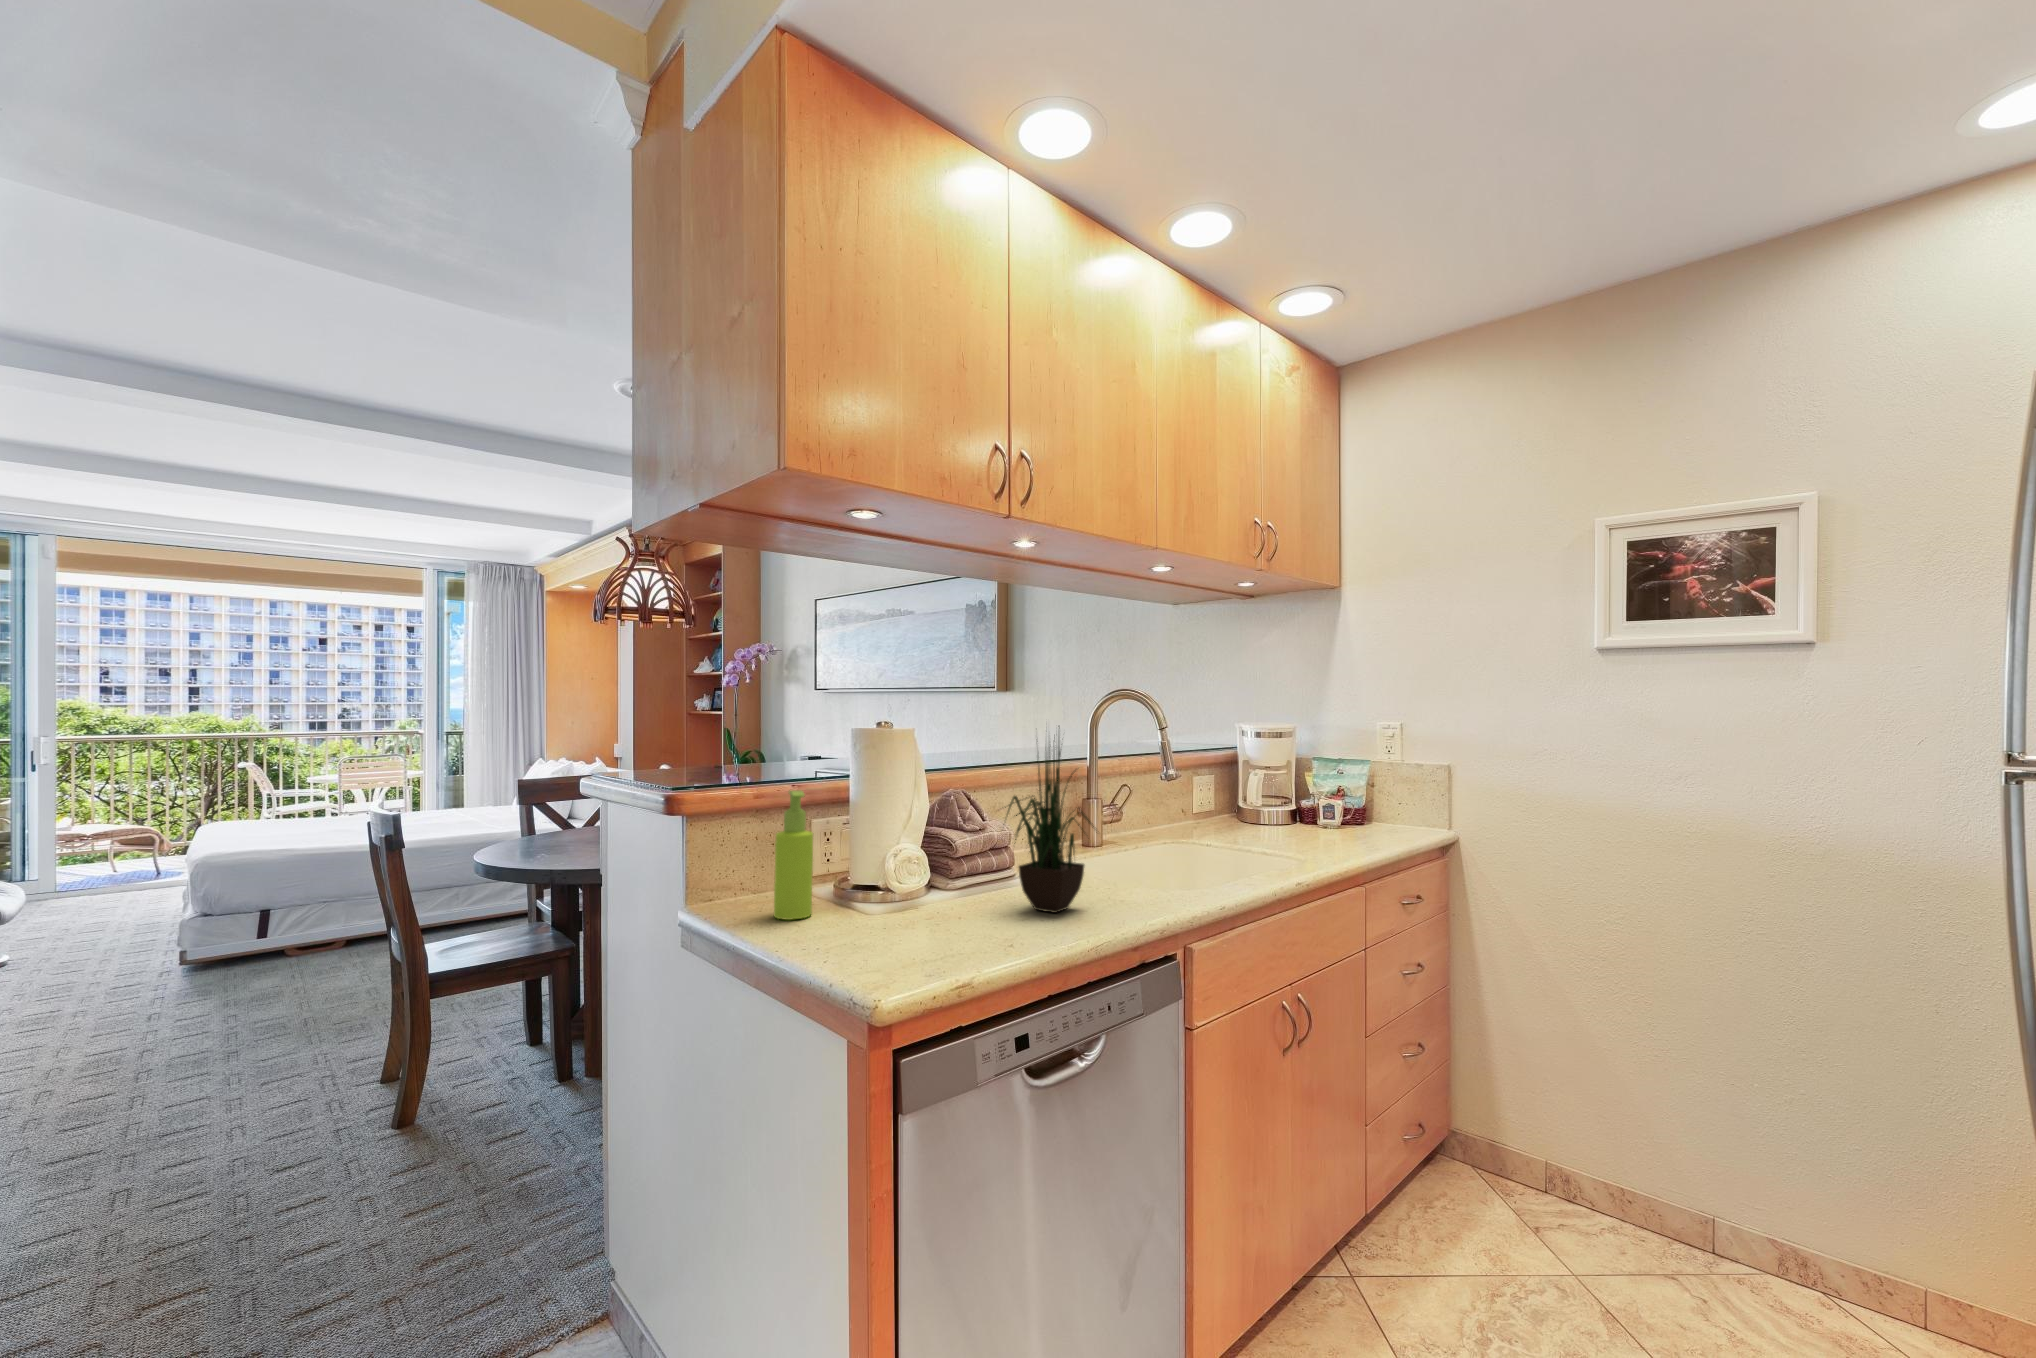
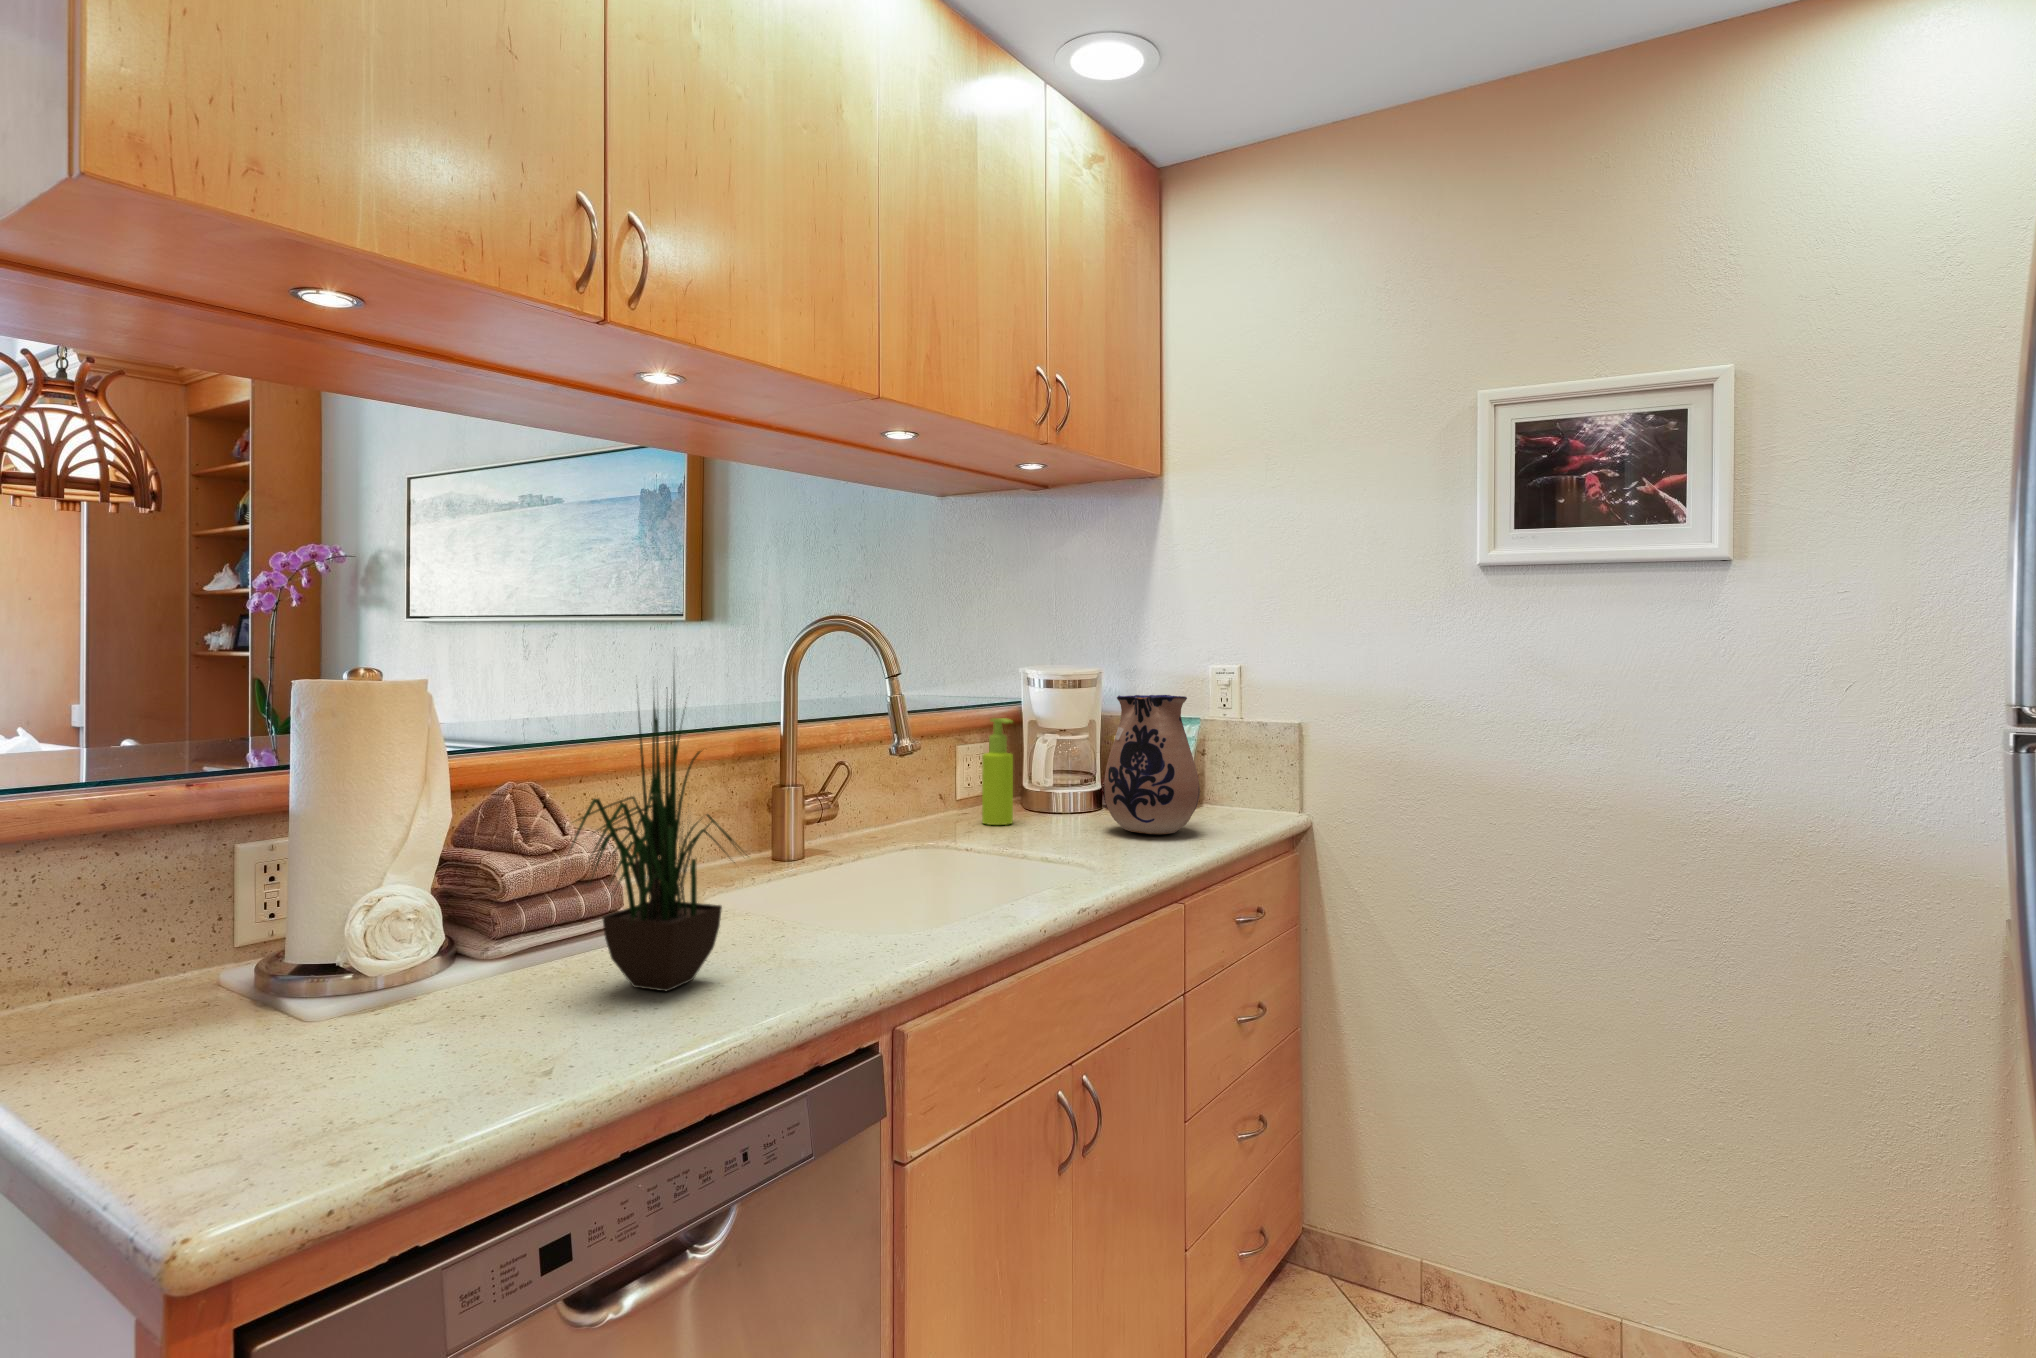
ceramic pitcher: none [1305,742,1377,841] -> present [1104,695,1200,834]
soap dispenser: present [774,790,813,920] -> present [982,718,1013,825]

